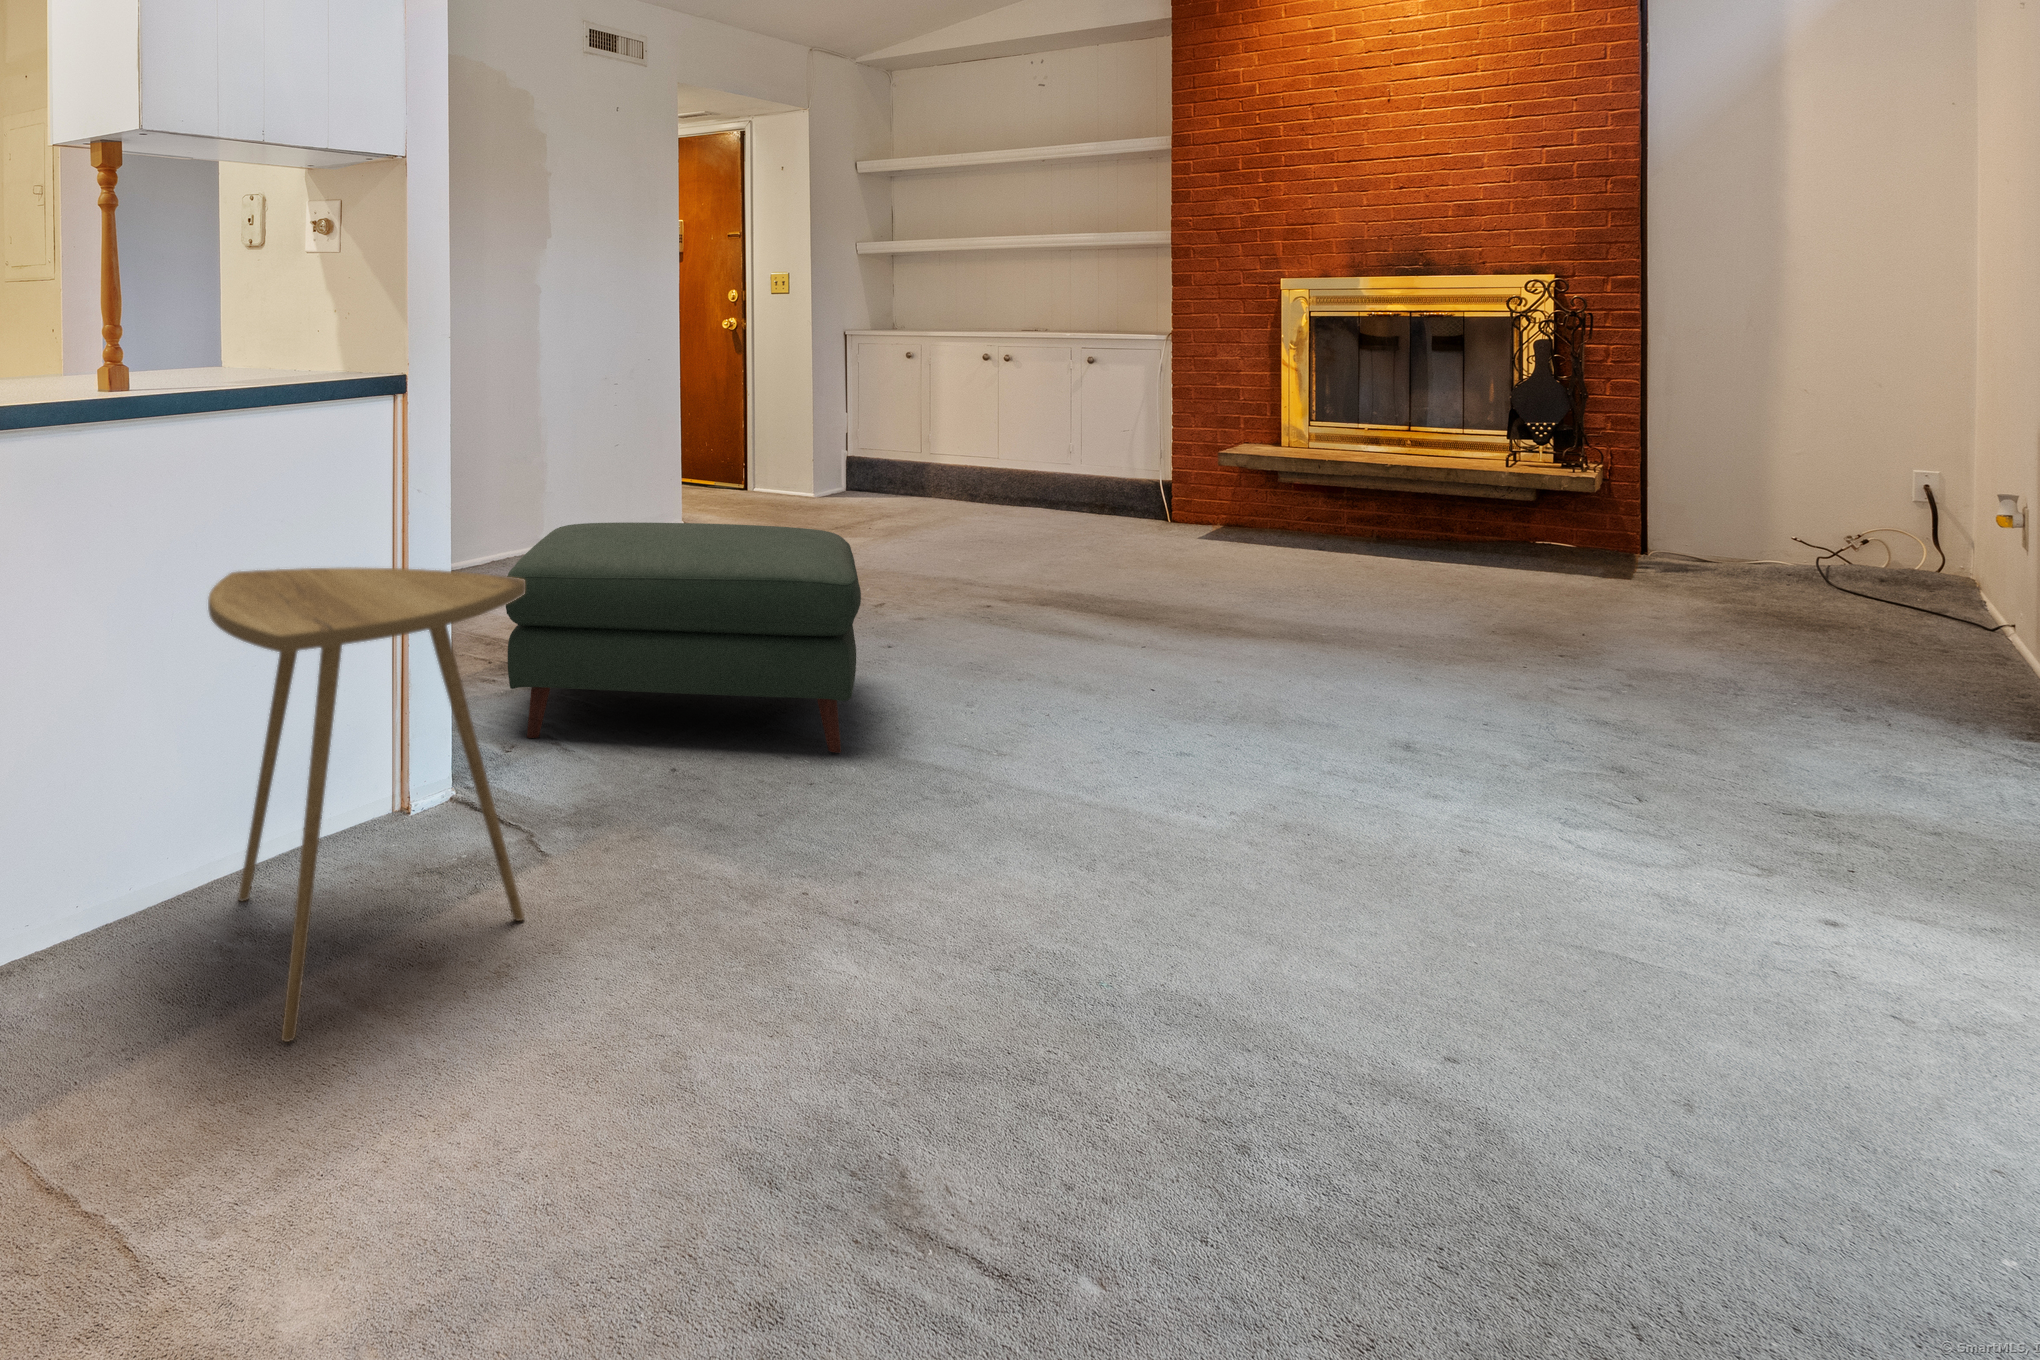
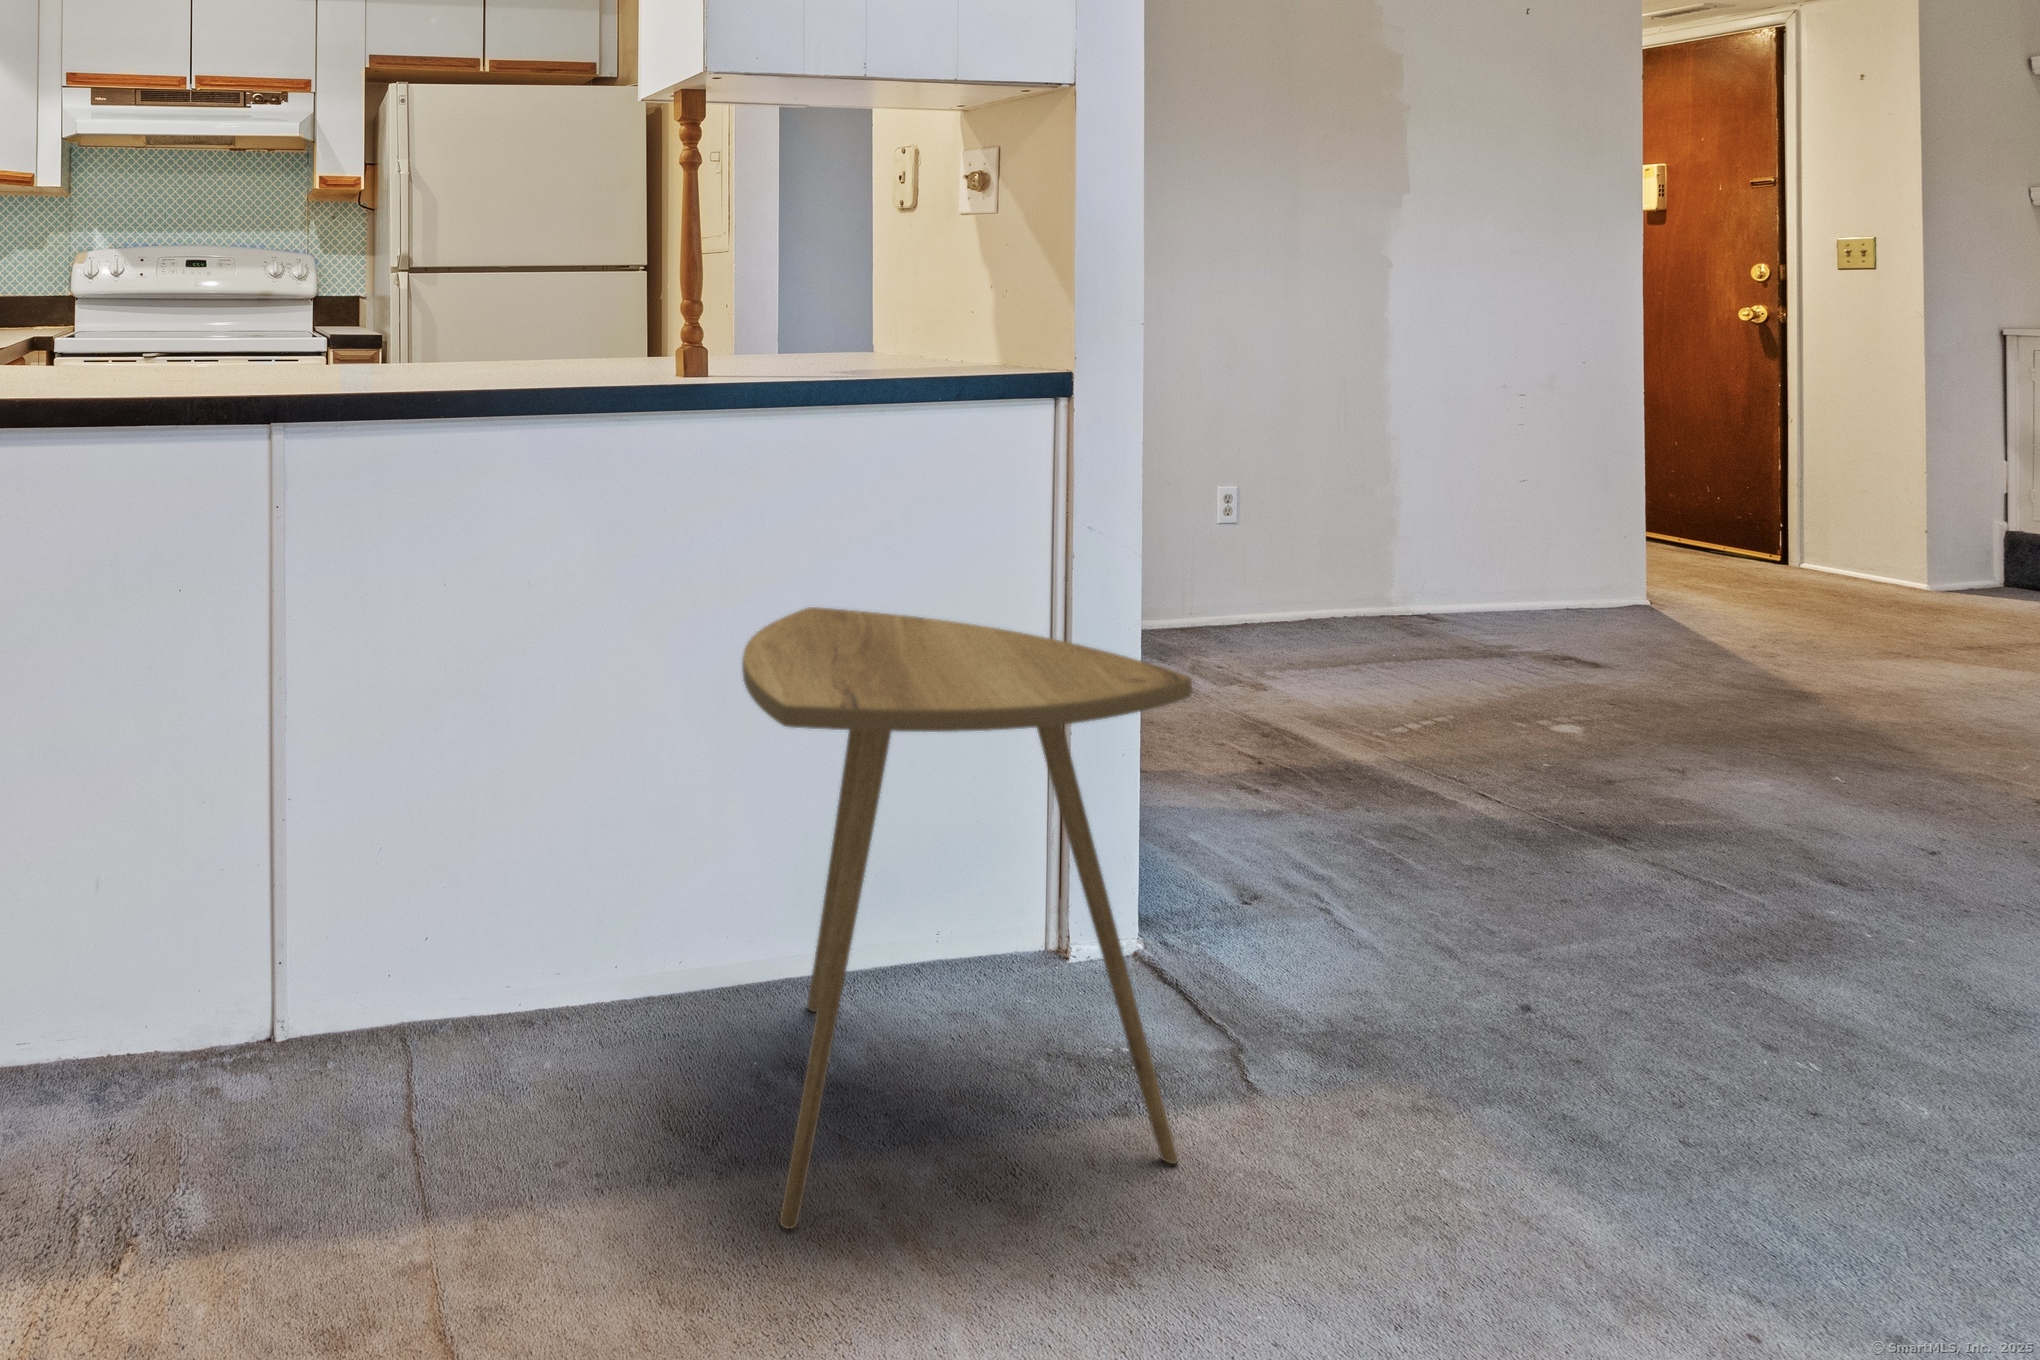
ottoman: present [506,522,861,753] -> none [1247,594,1931,1044]

